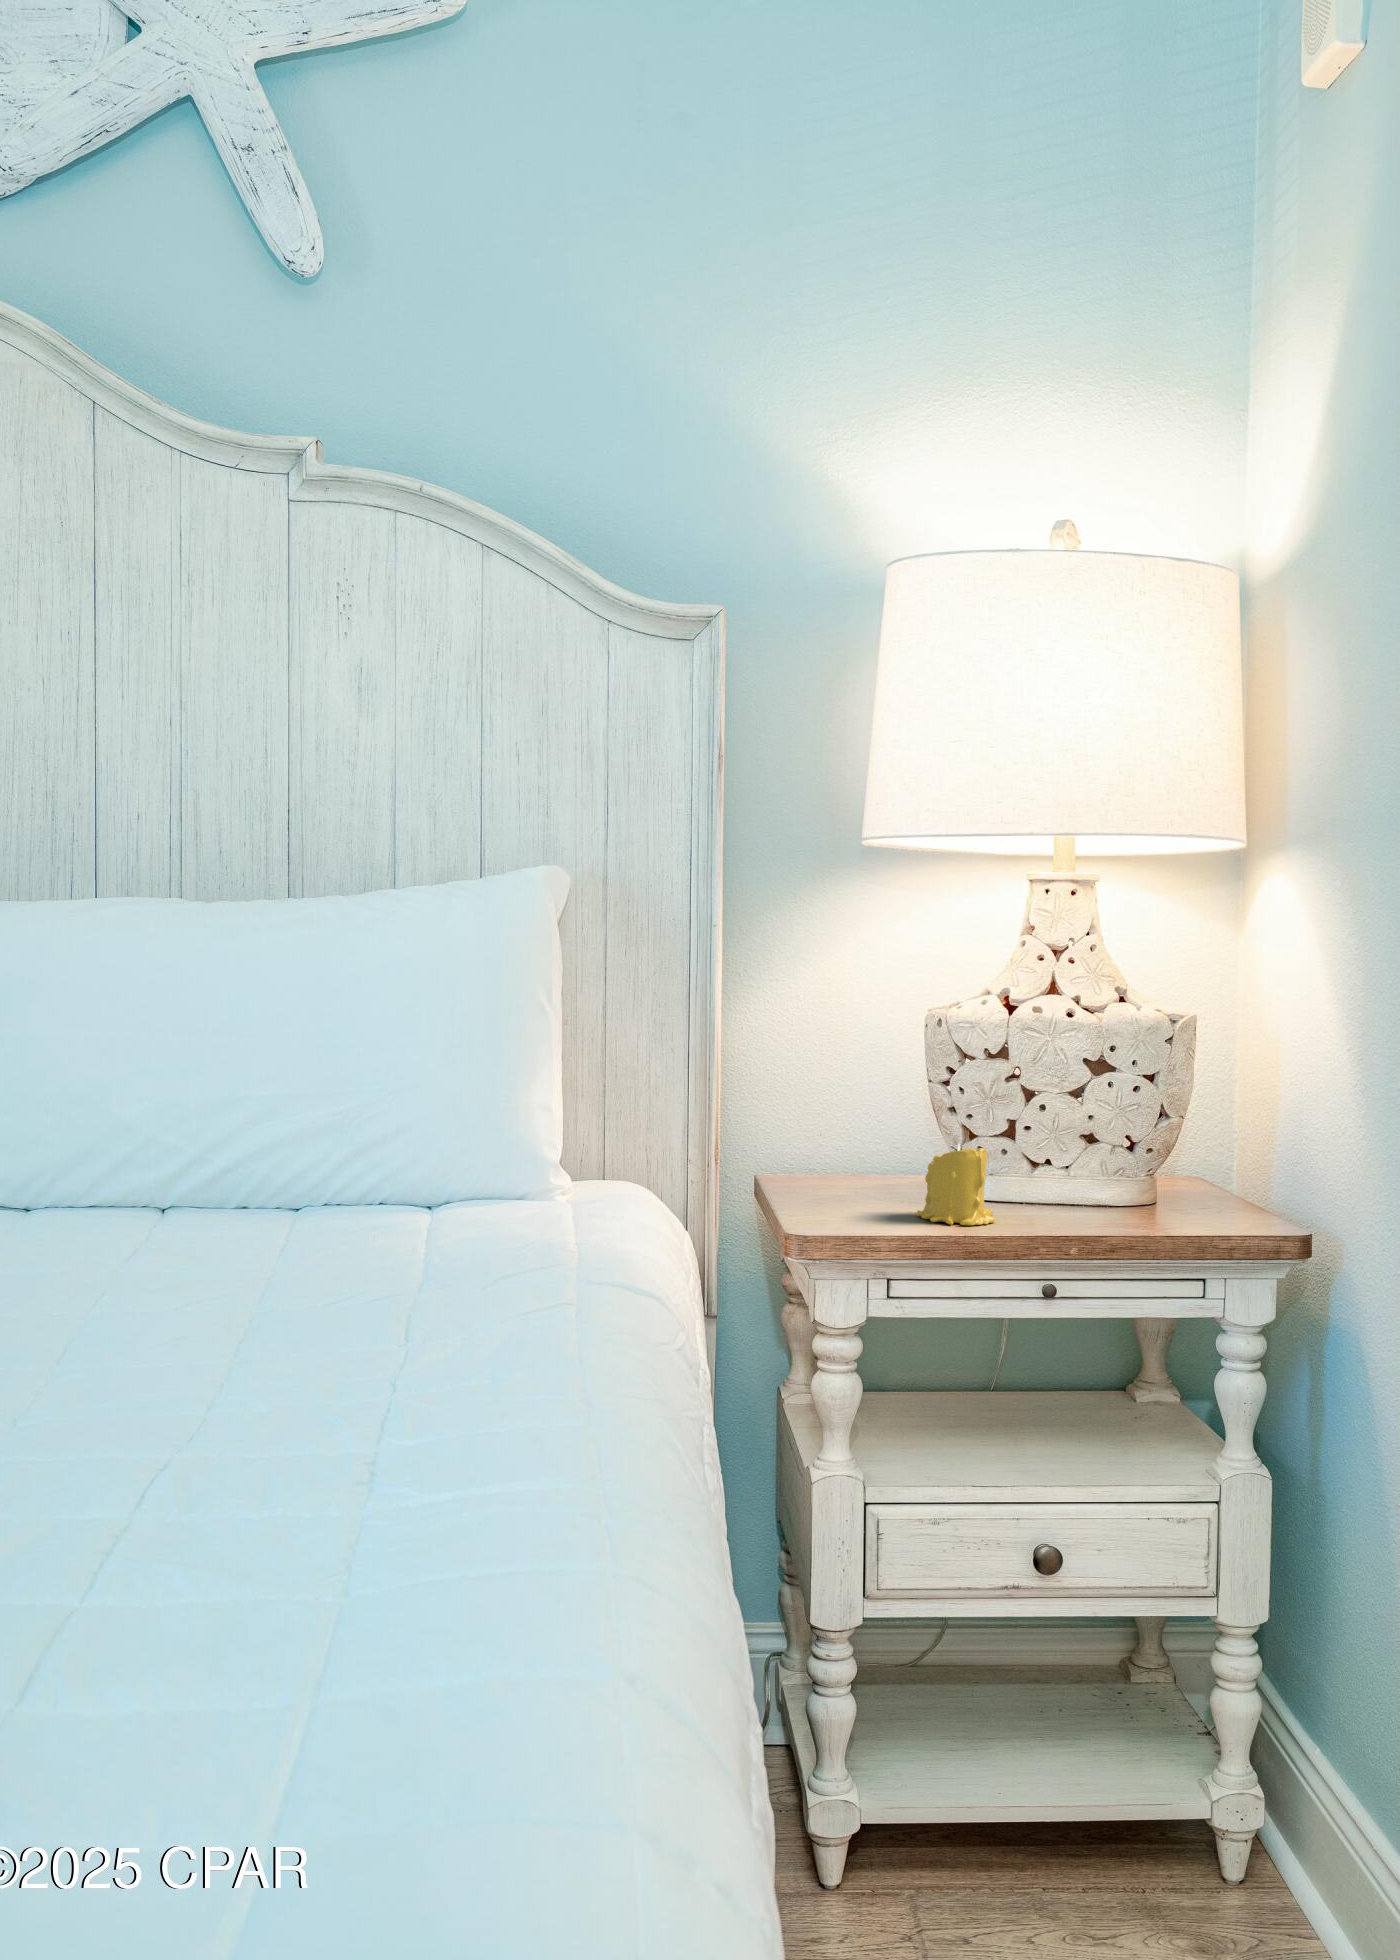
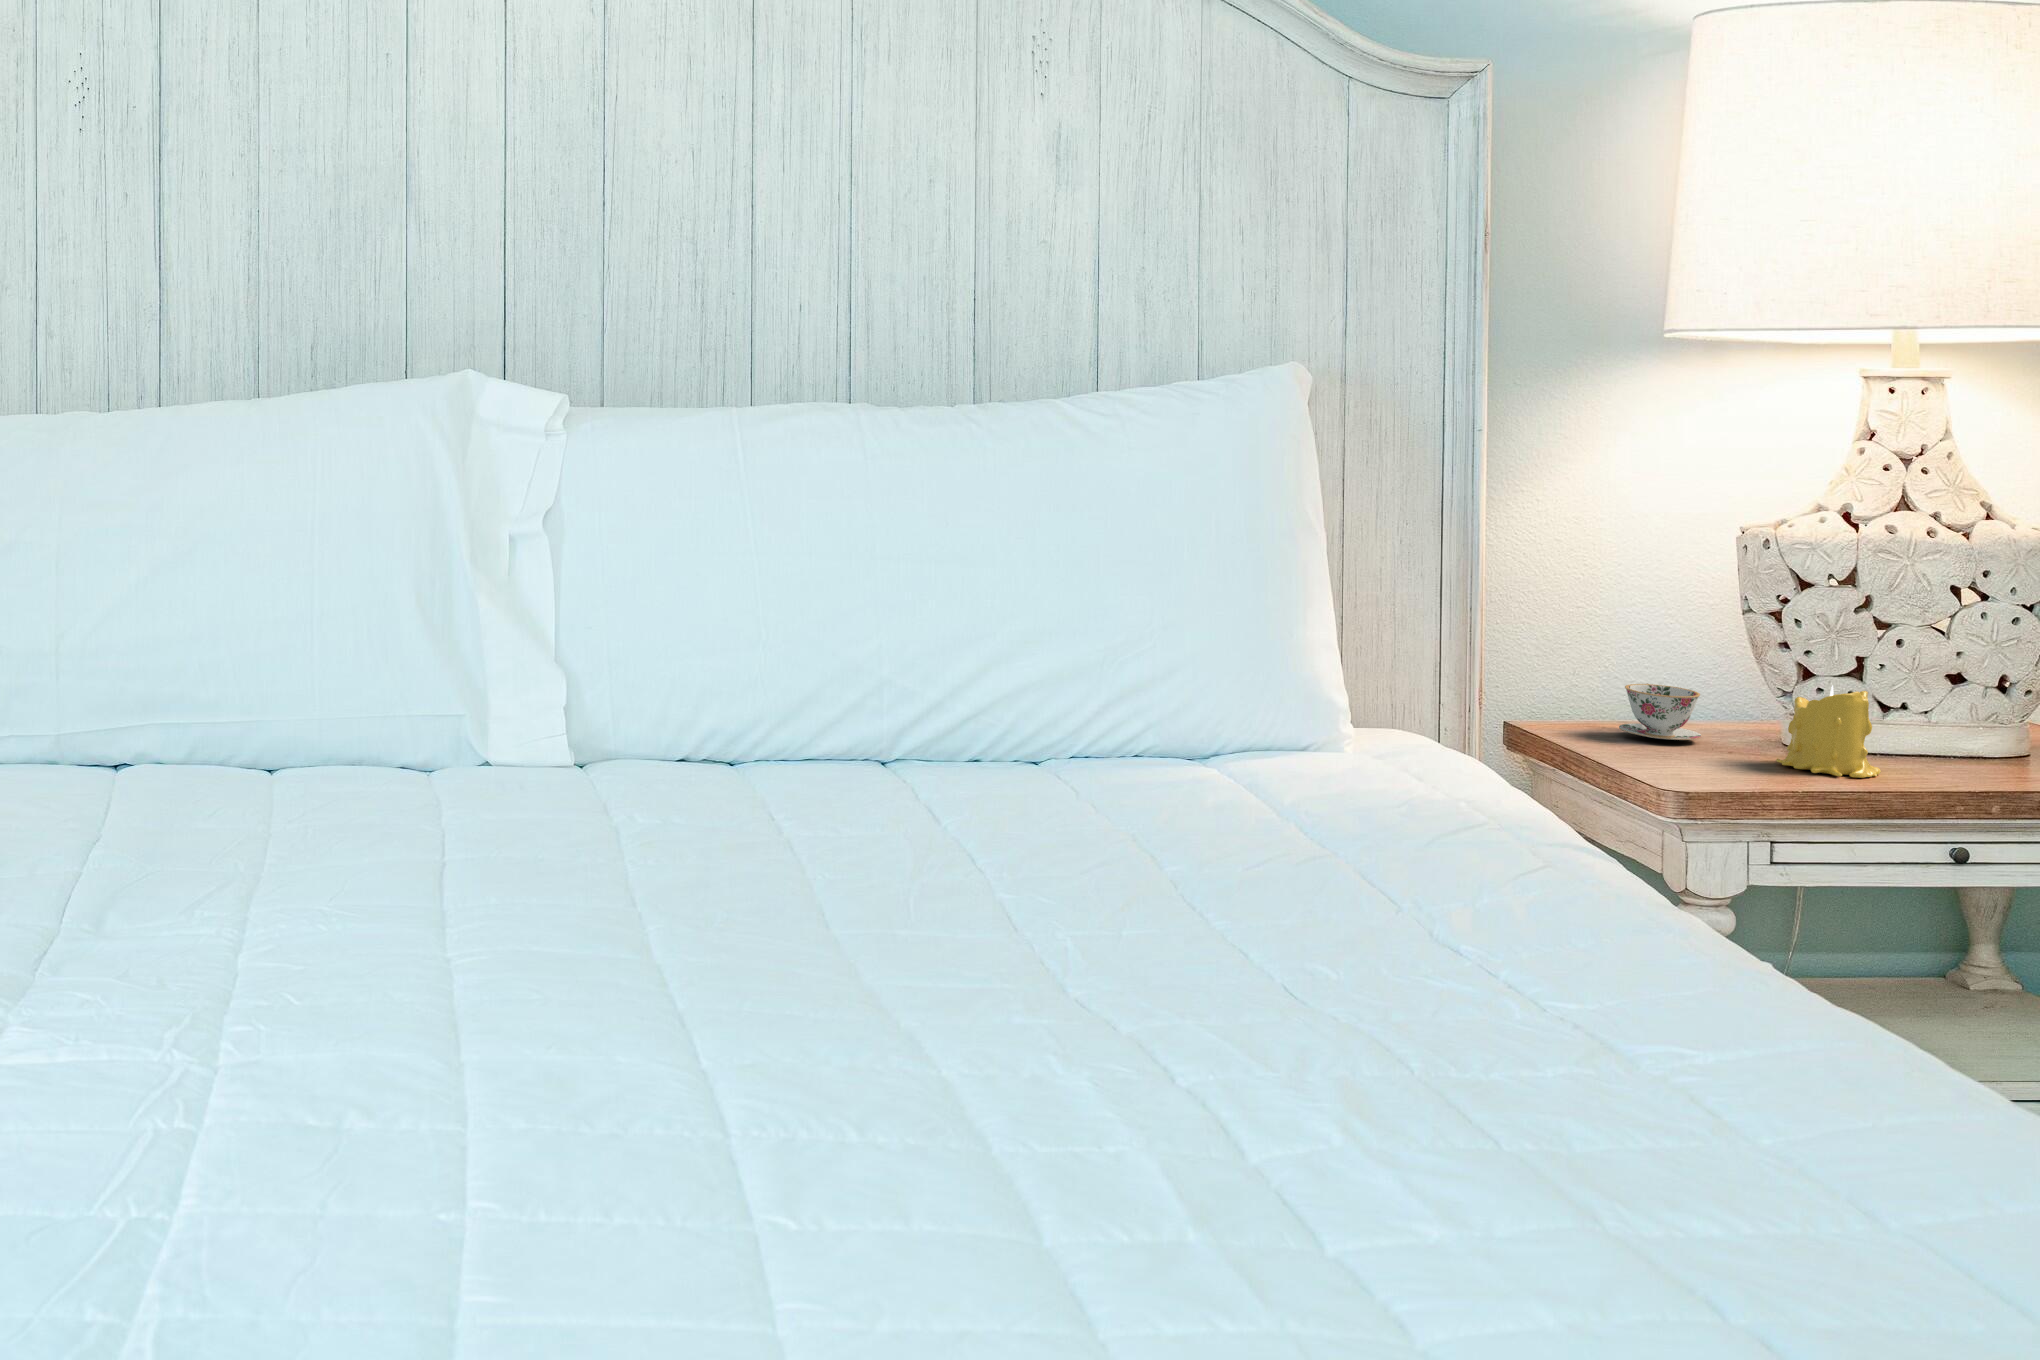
teacup: none [825,1149,890,1196] -> present [1619,683,1702,740]

